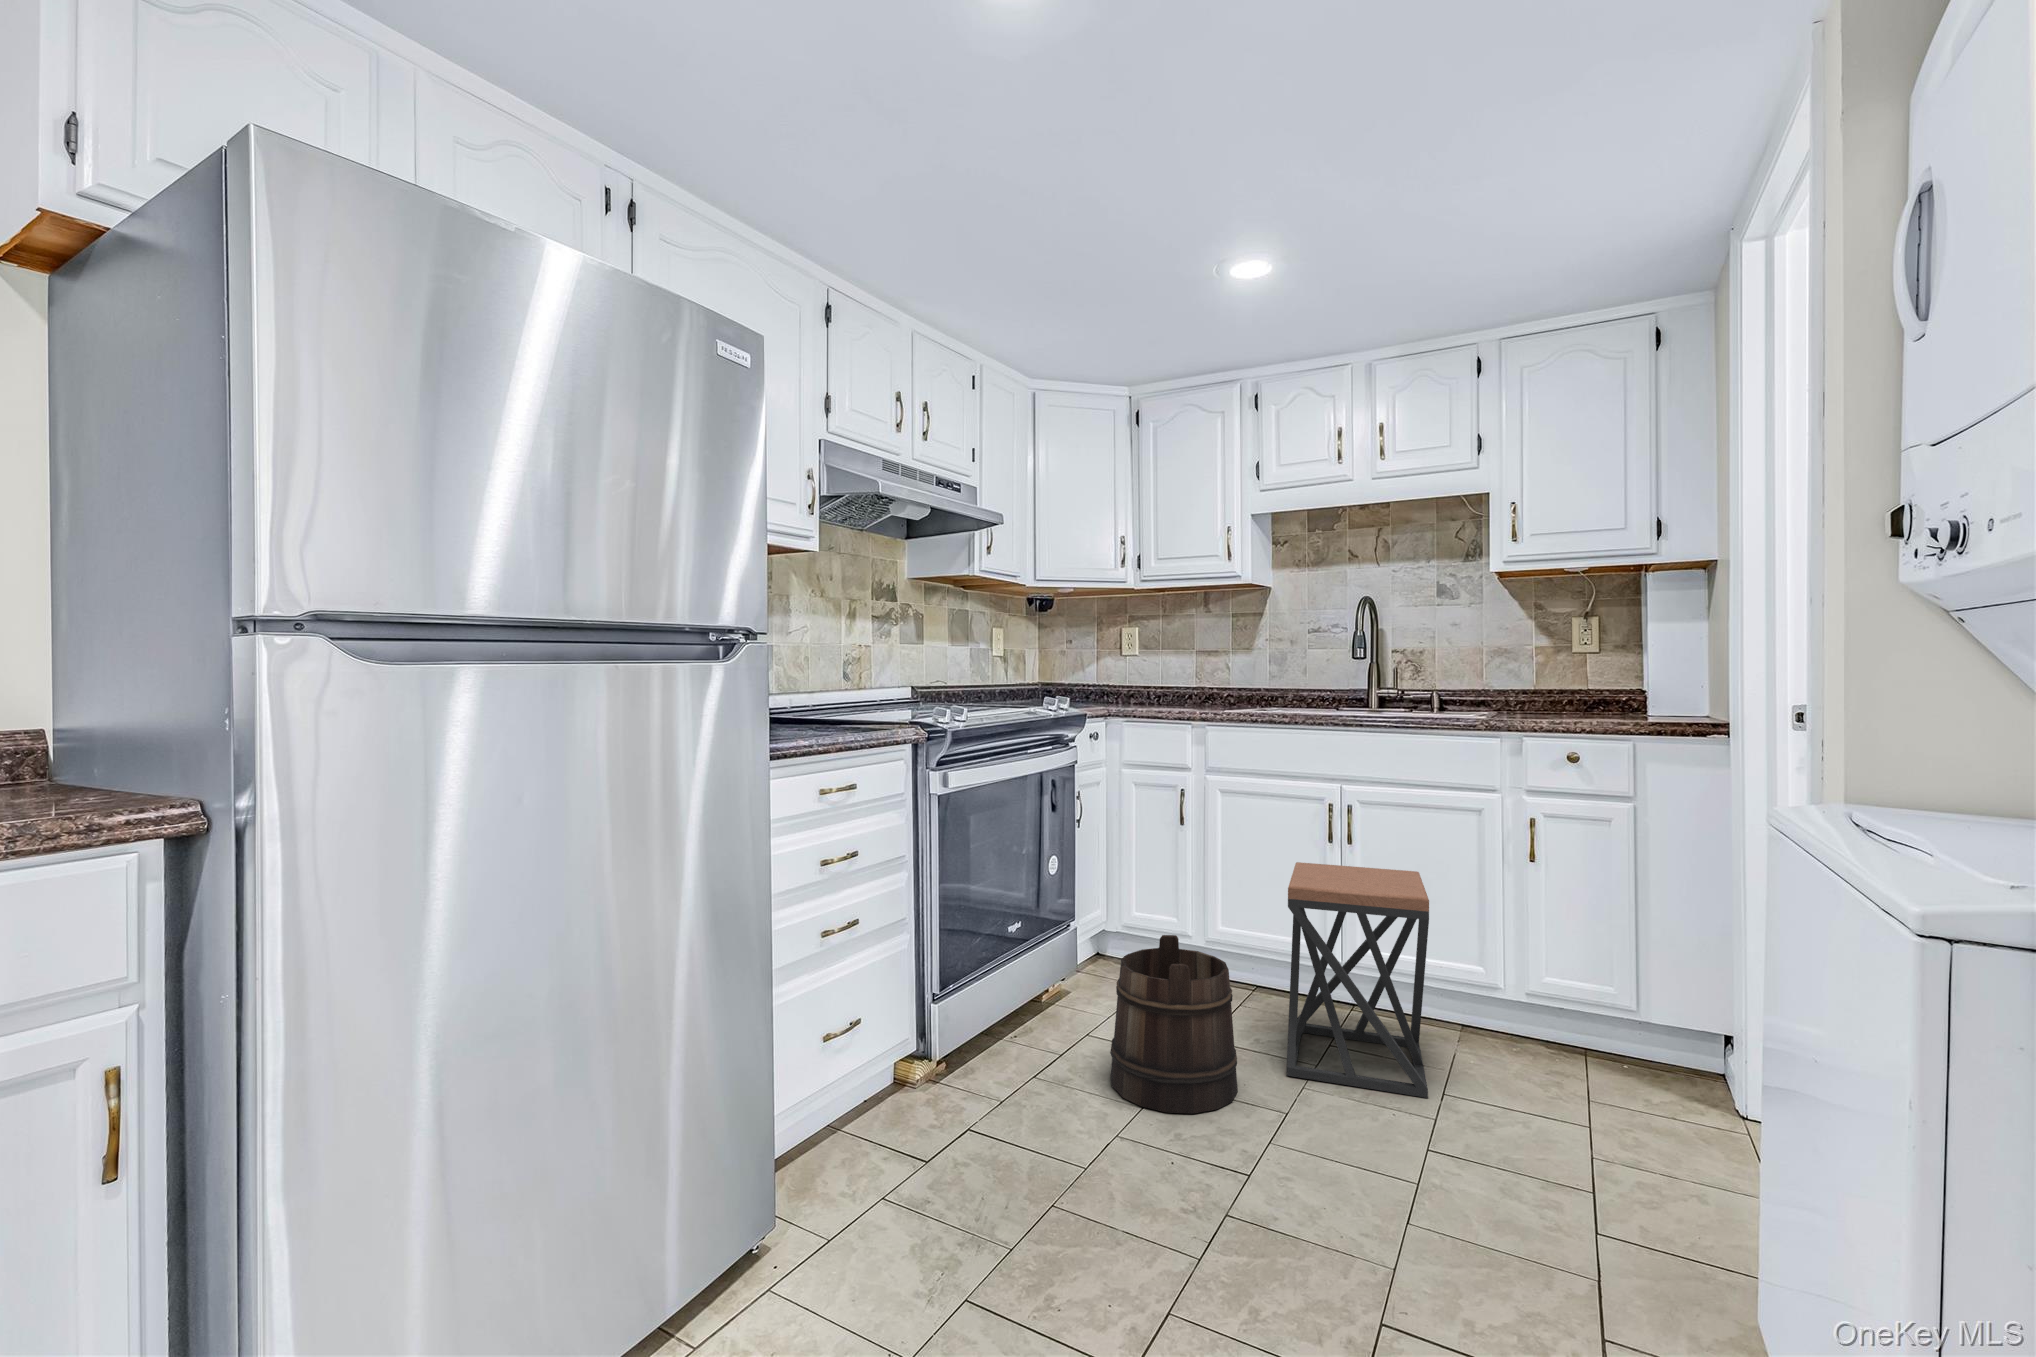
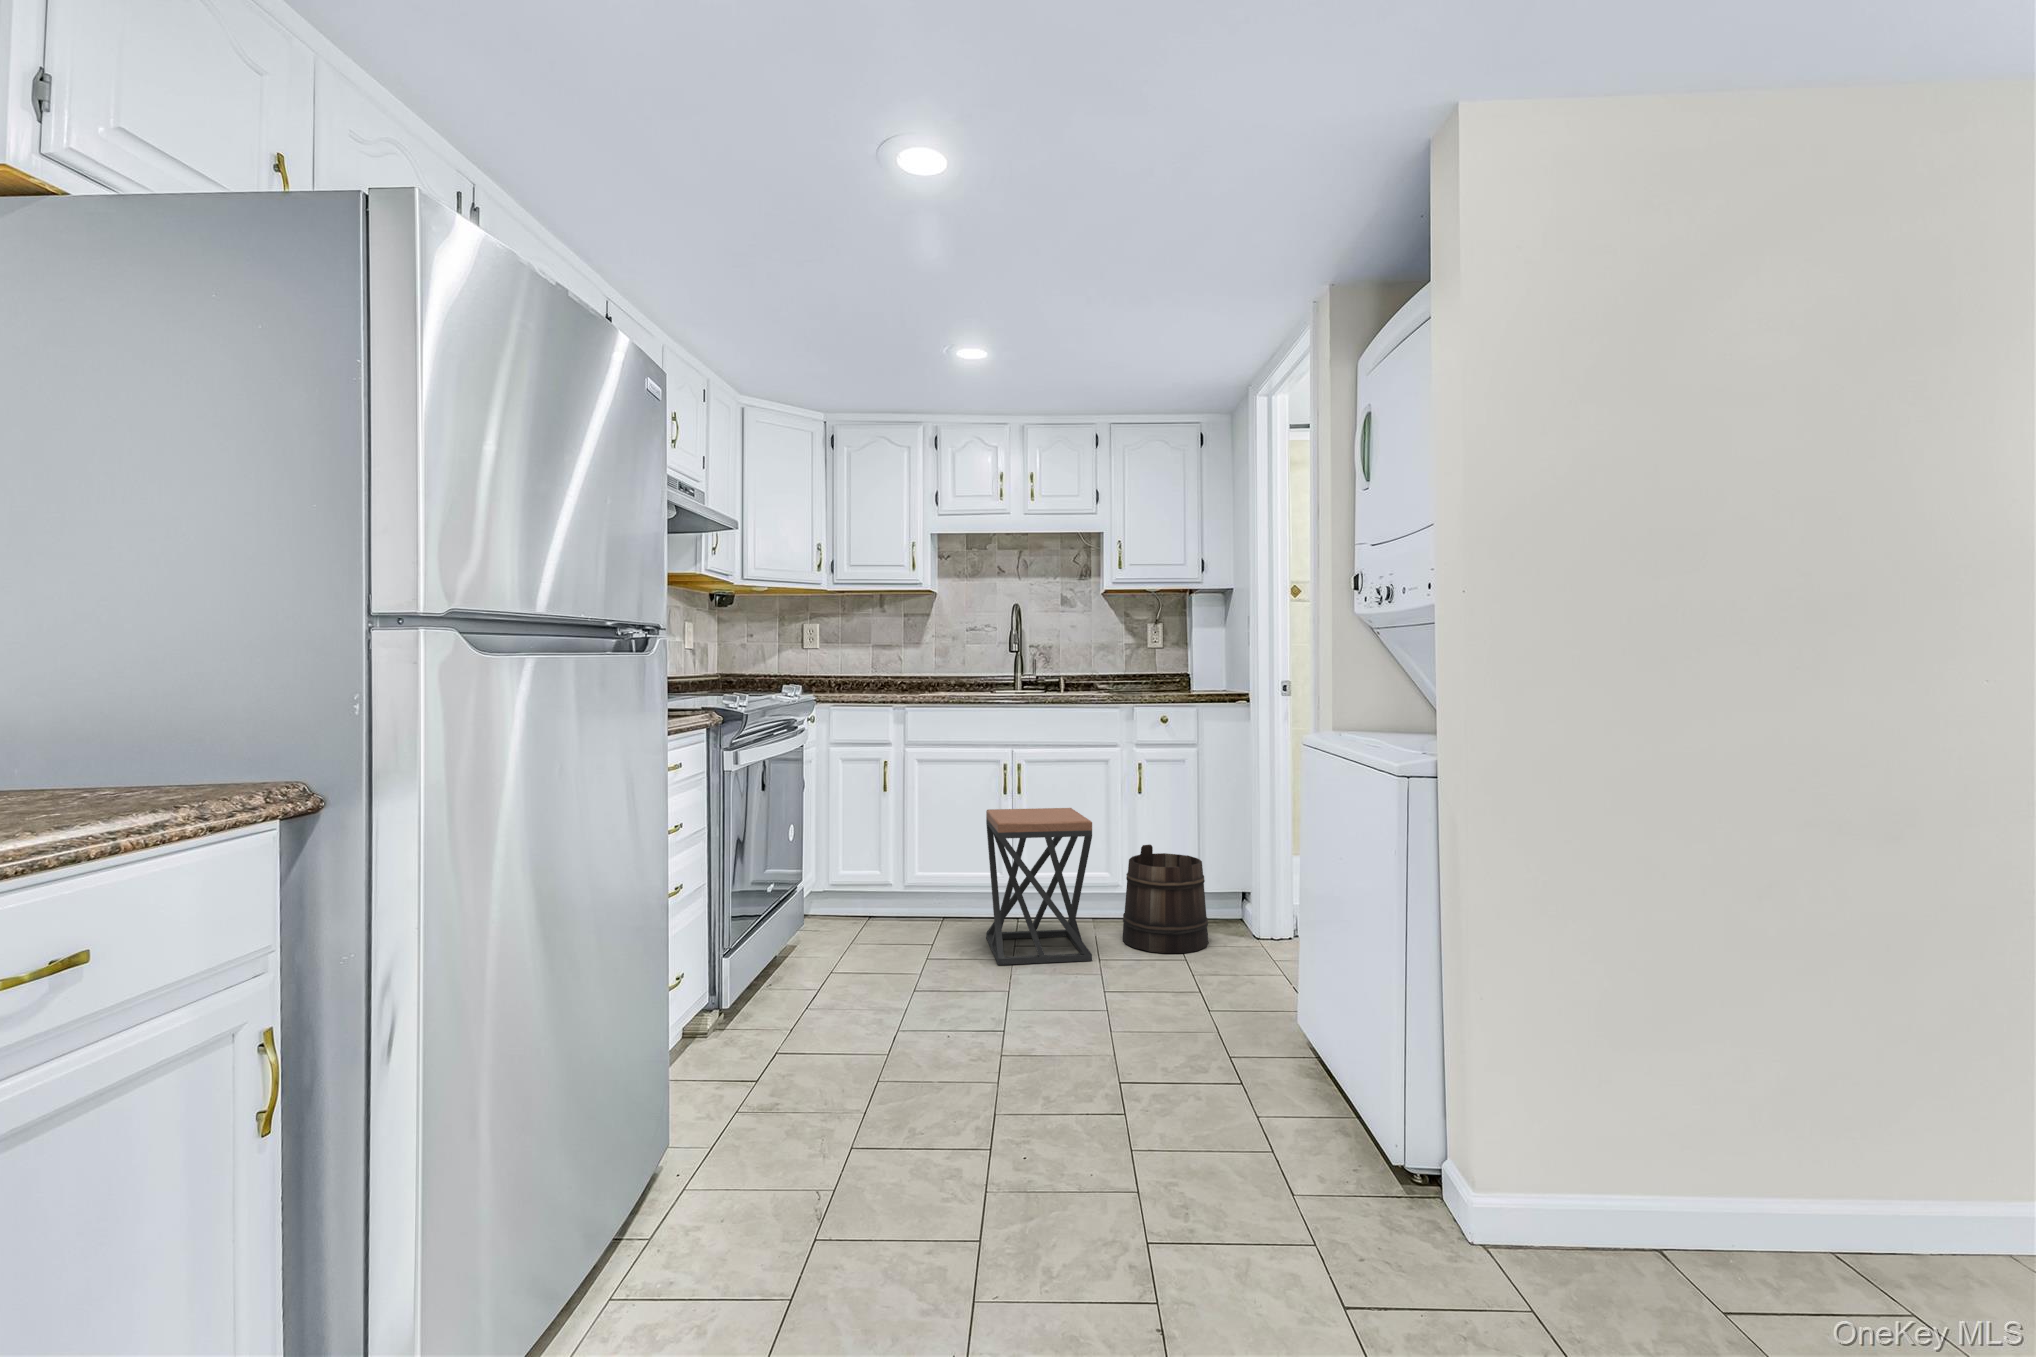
bucket: present [1110,935,1238,1114] -> present [1122,845,1209,953]

